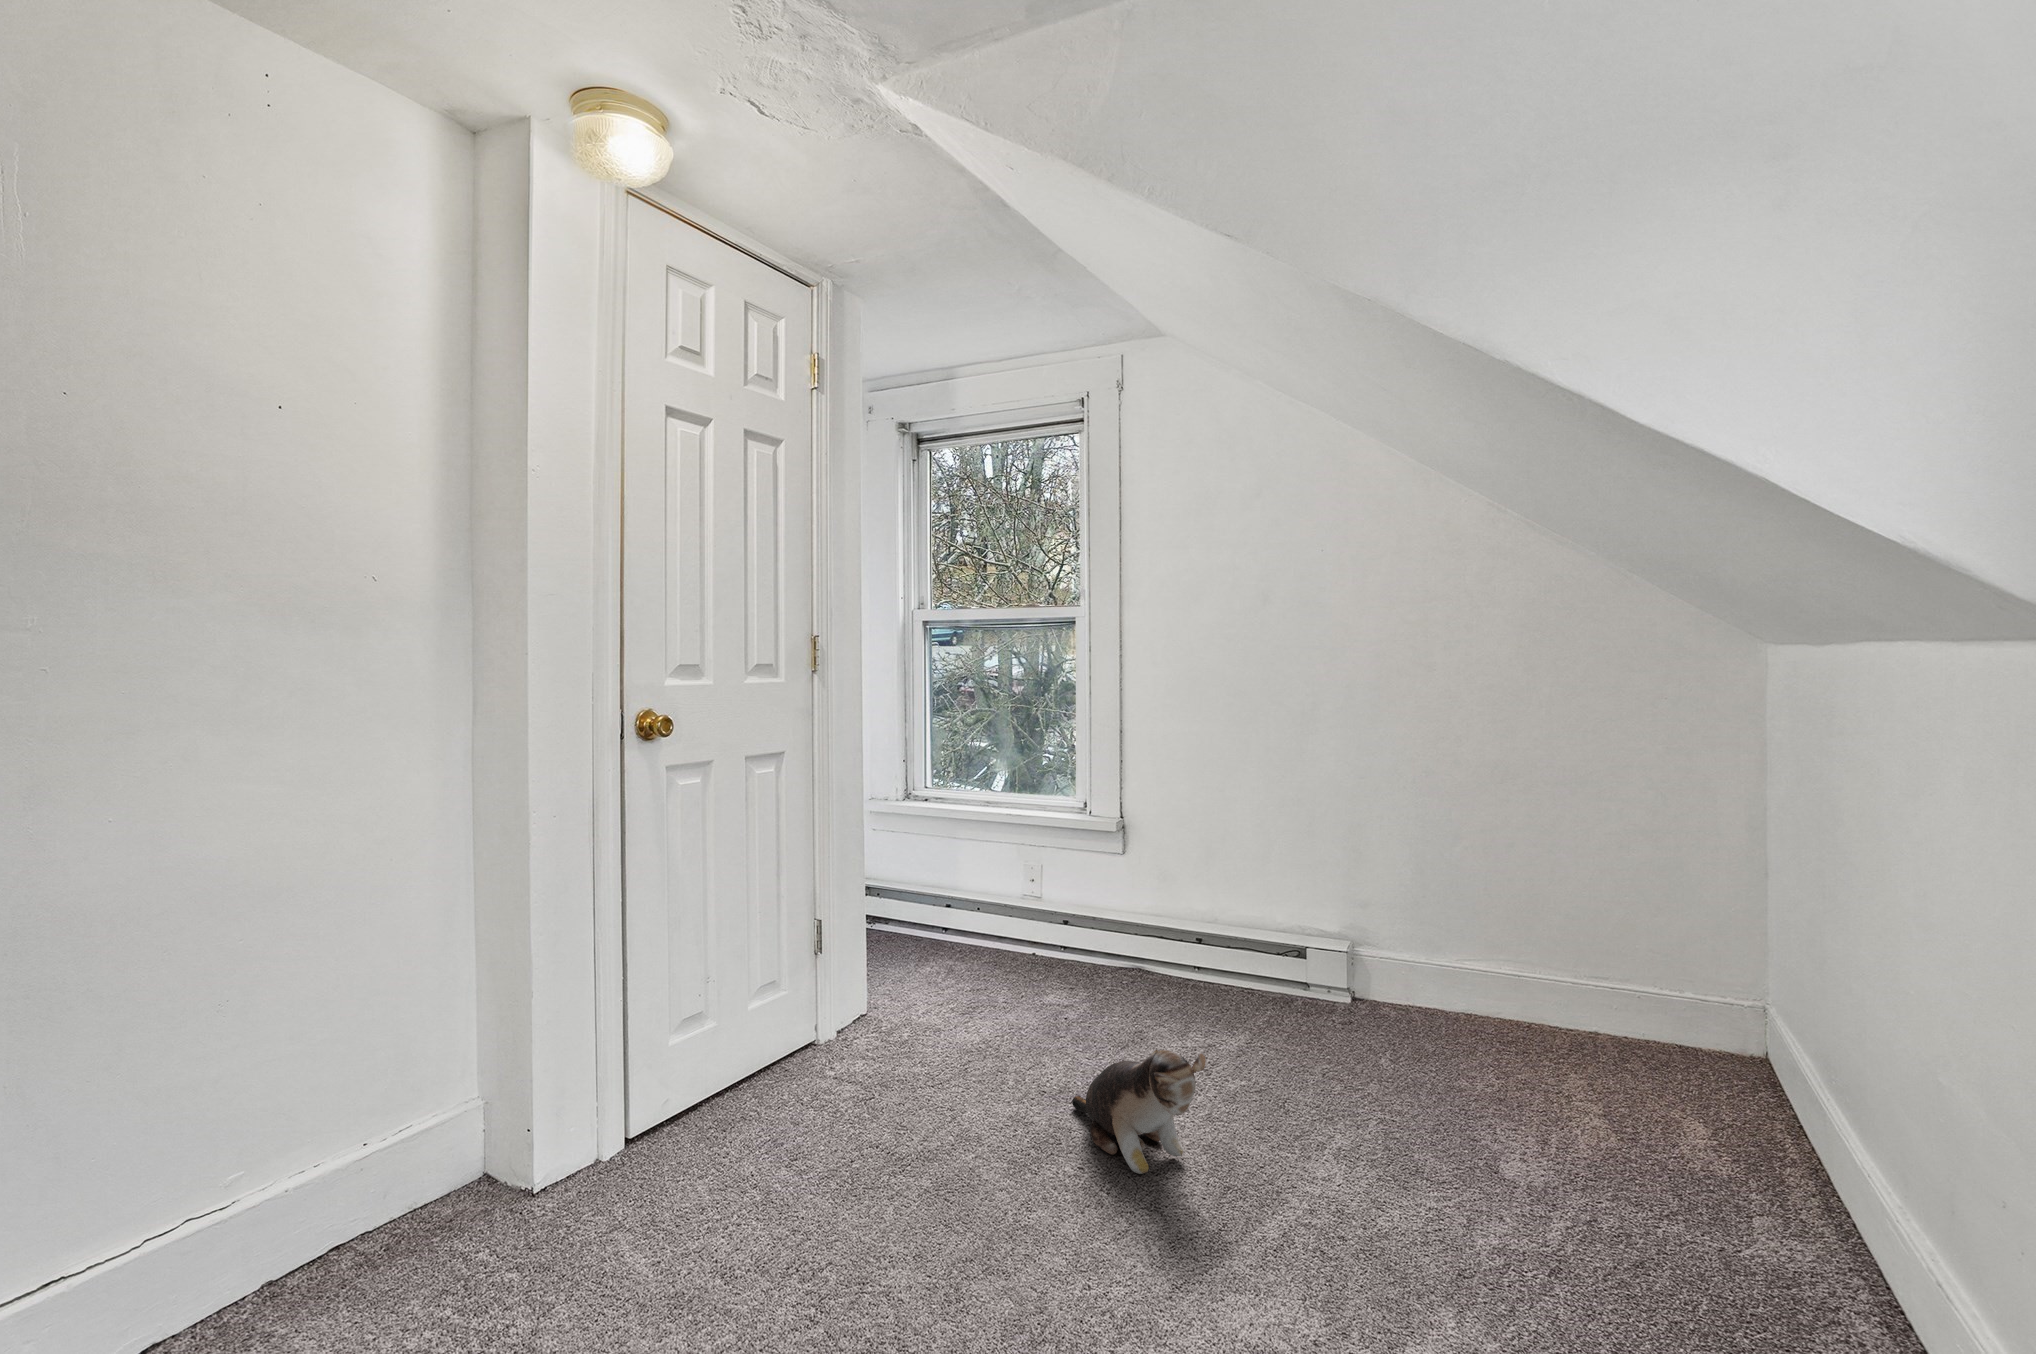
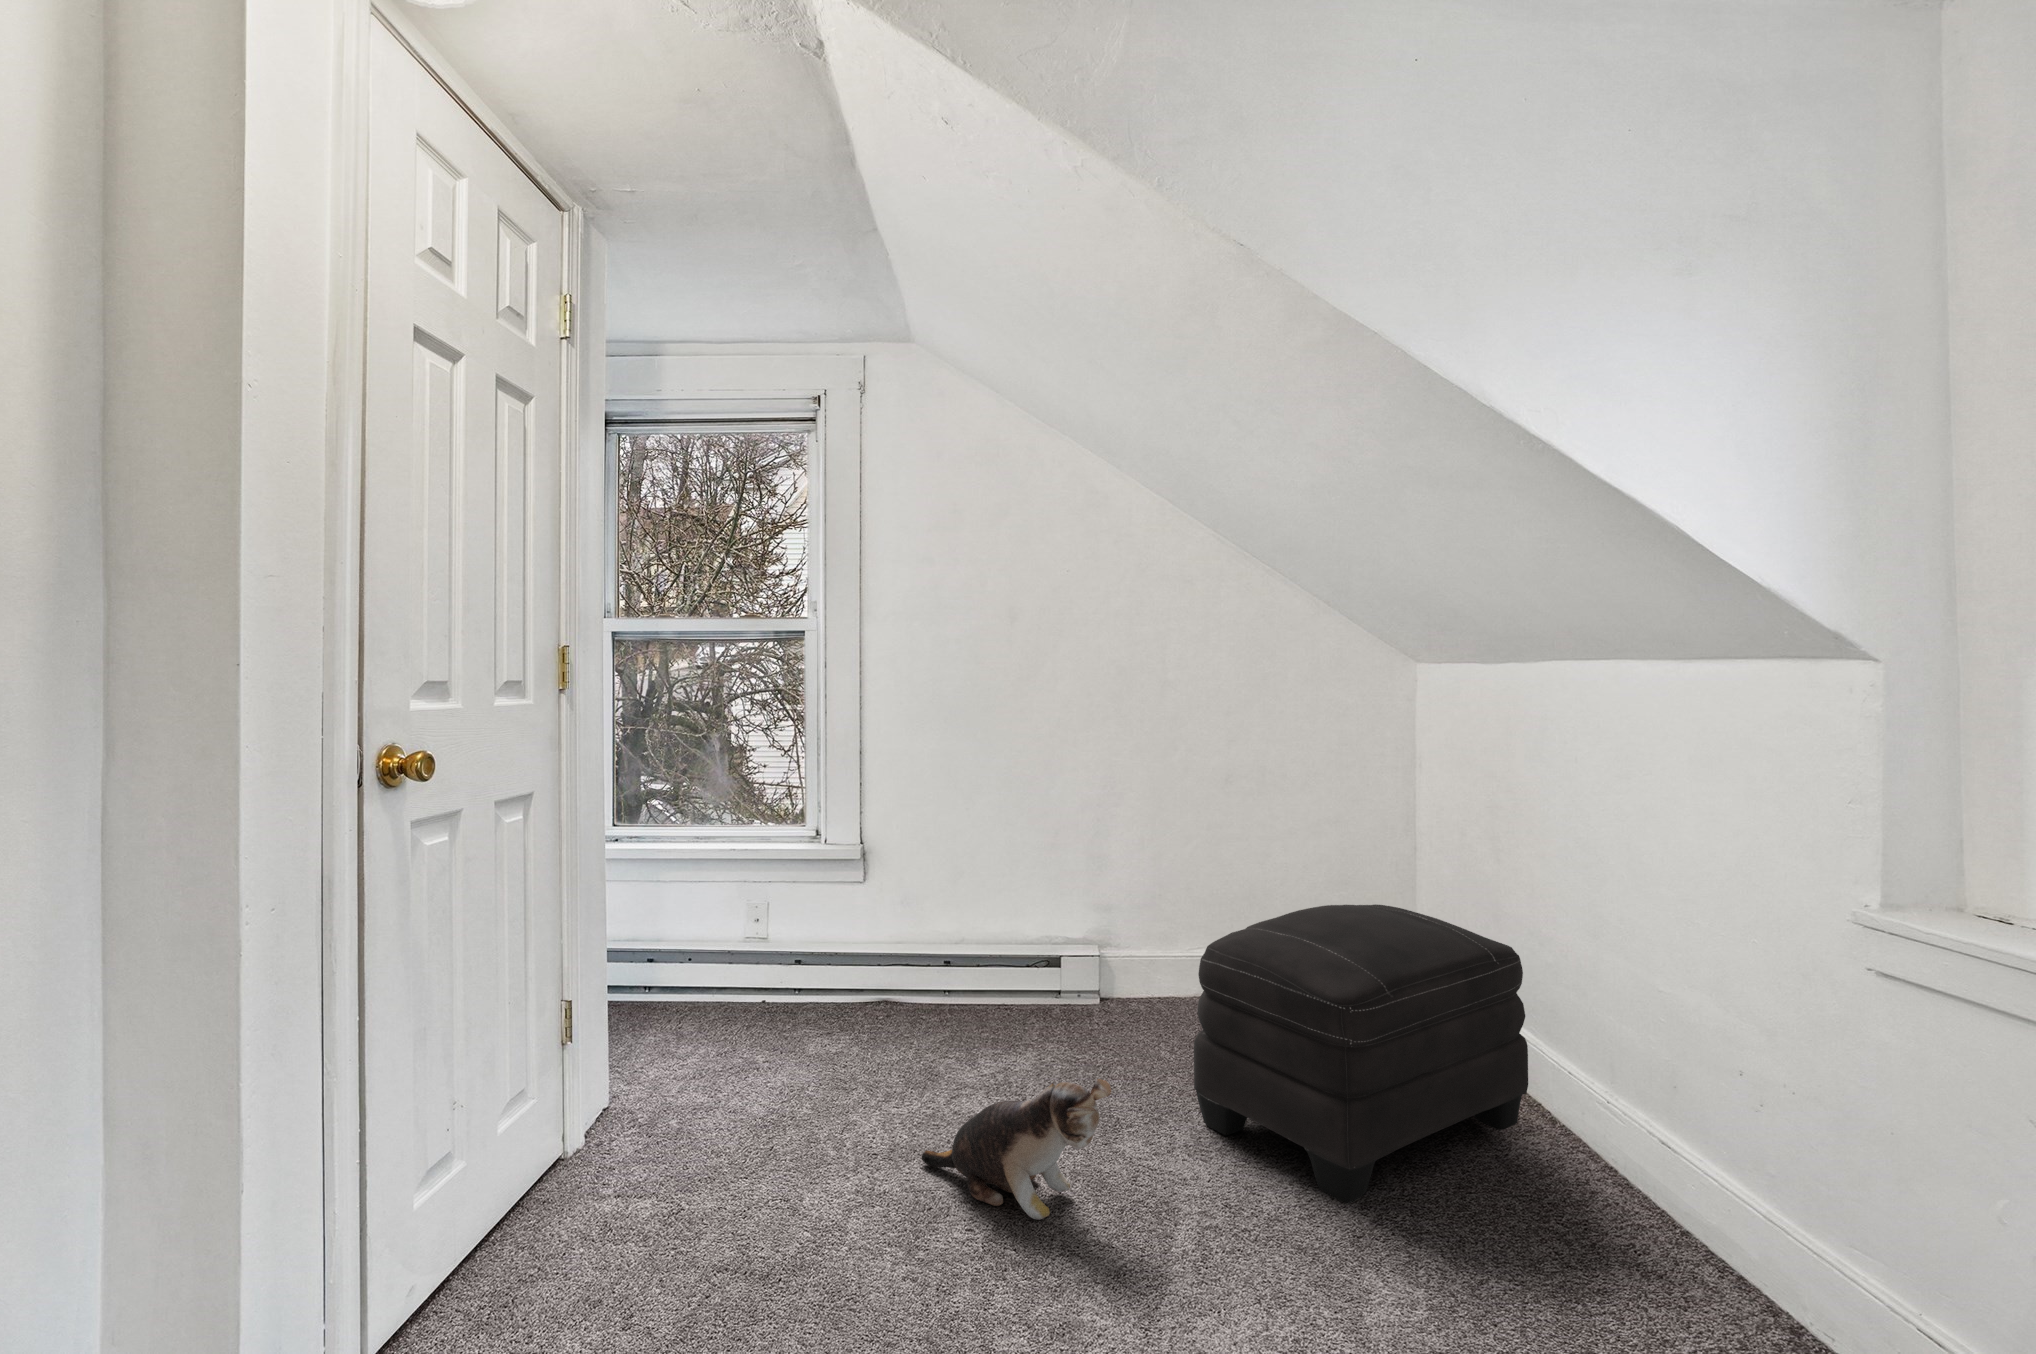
ottoman: none [1359,921,1795,1240] -> present [1194,904,1528,1204]

